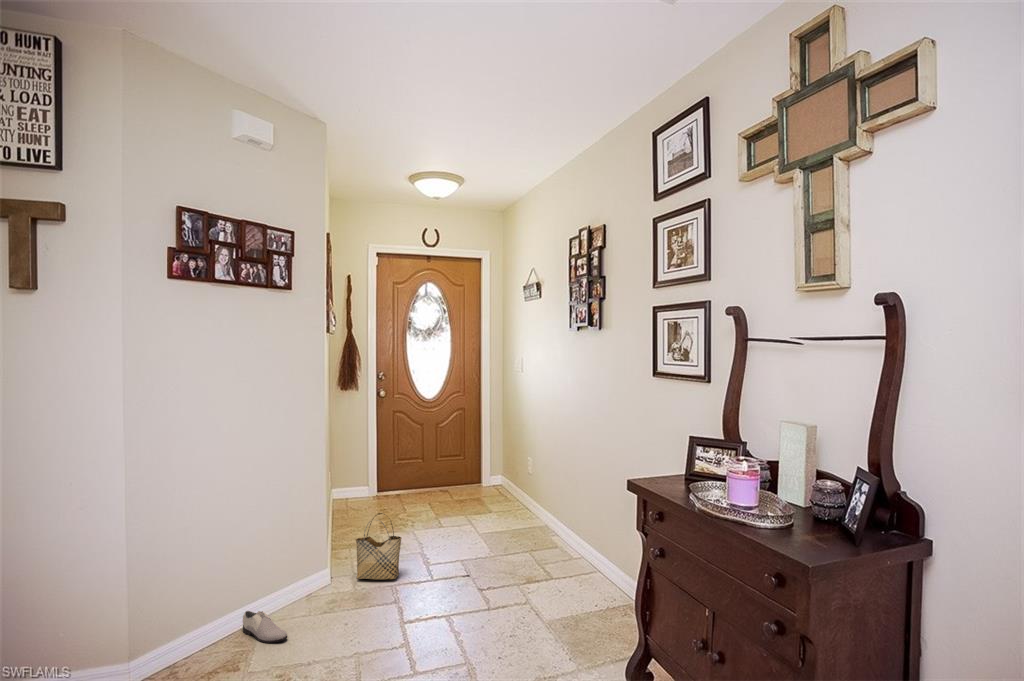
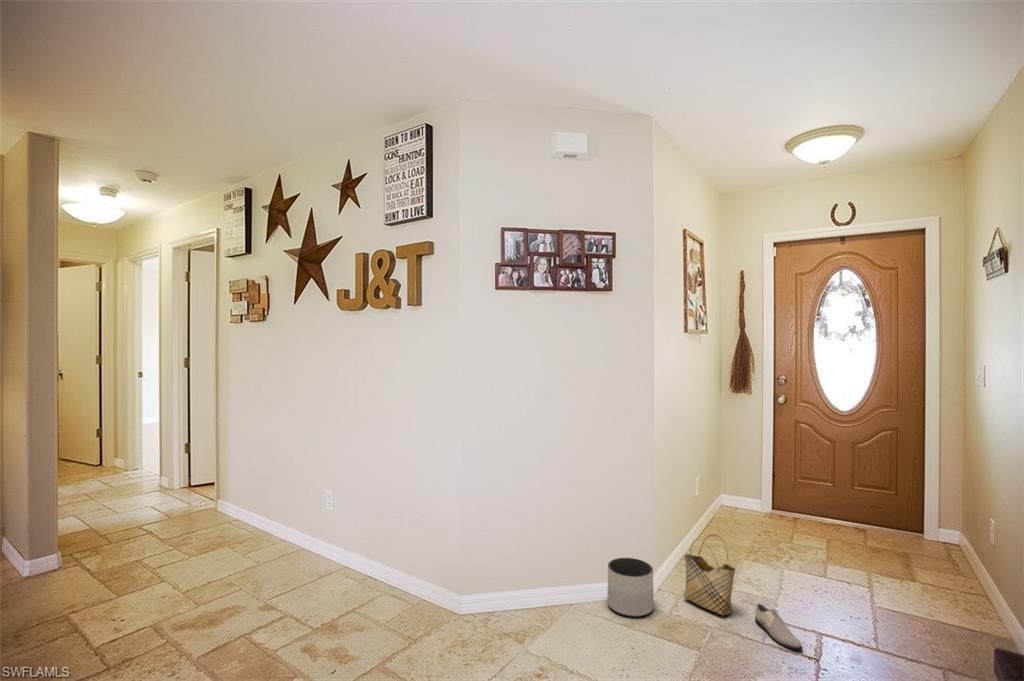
planter: none [292,556,339,613] -> present [608,558,654,617]
shoe: present [243,611,288,643] -> present [755,604,802,650]

